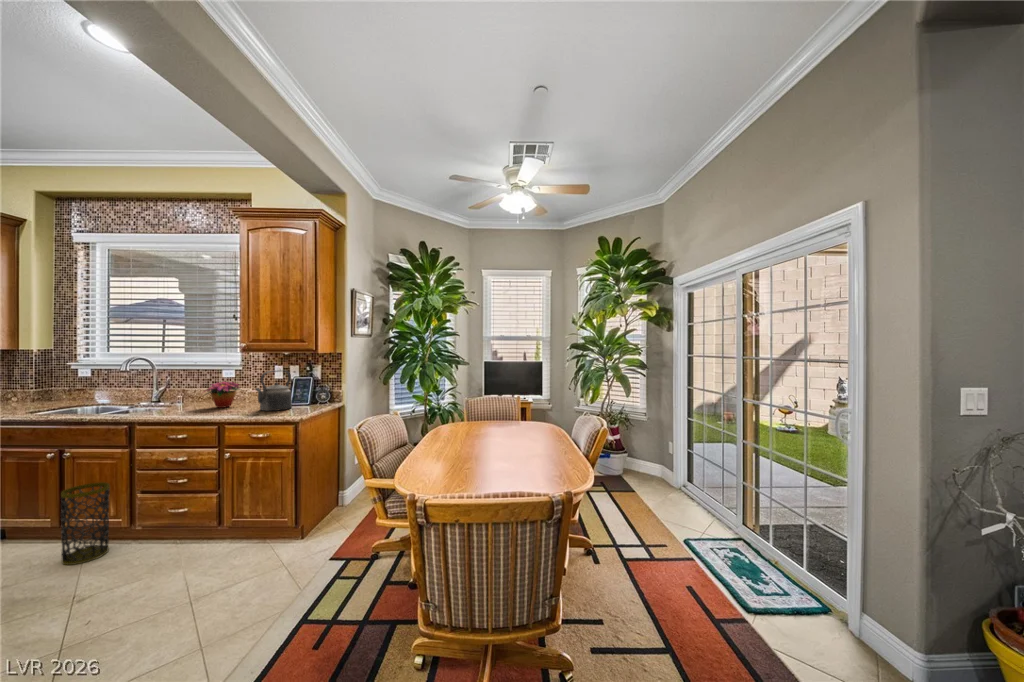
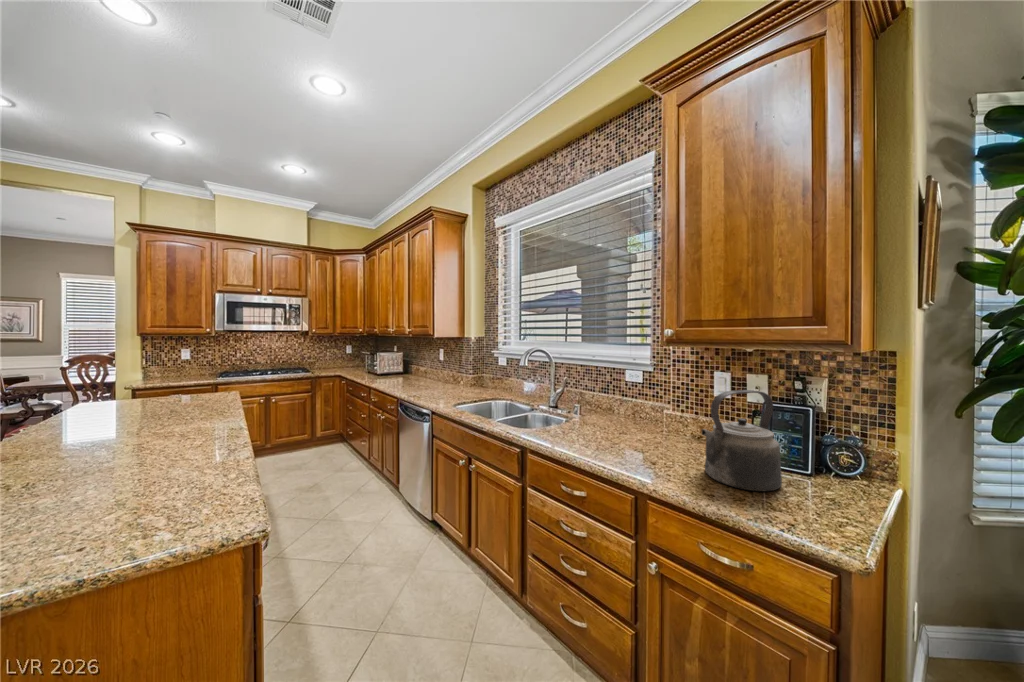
flower arrangement: present [205,382,240,408] -> none [597,394,667,442]
trash can: present [61,482,110,565] -> none [446,517,493,642]

